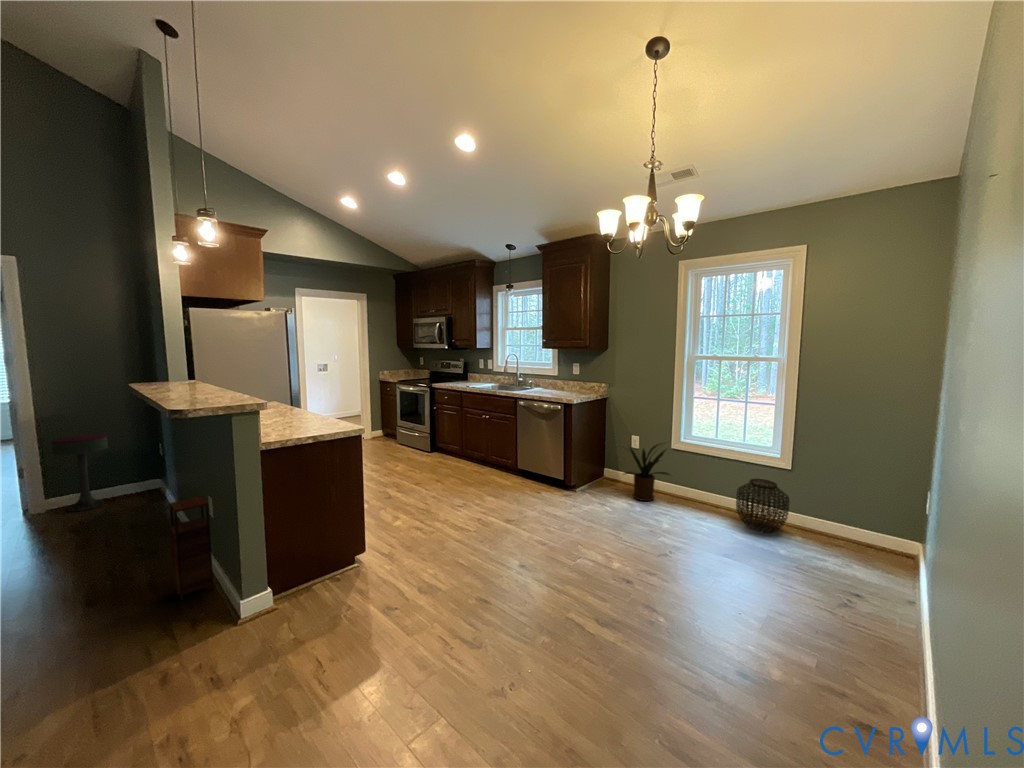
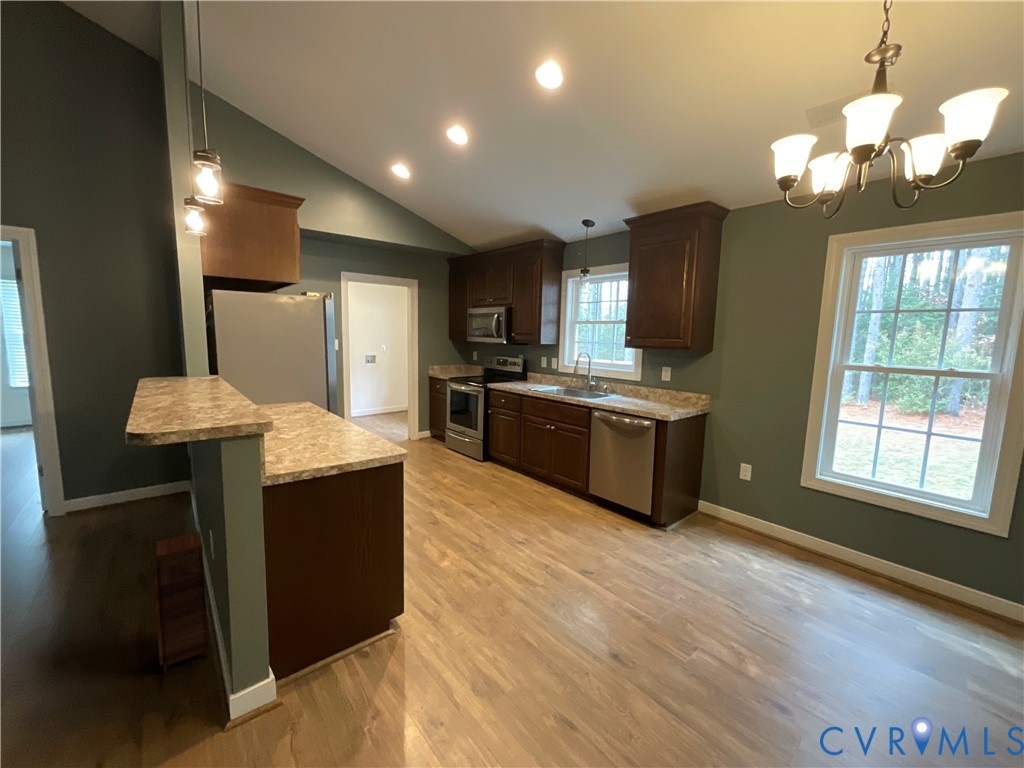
bar stool: present [51,434,108,511] -> none [69,428,131,515]
house plant: present [625,443,669,501] -> none [723,477,805,554]
woven basket: present [736,479,789,533] -> none [912,545,1011,629]

